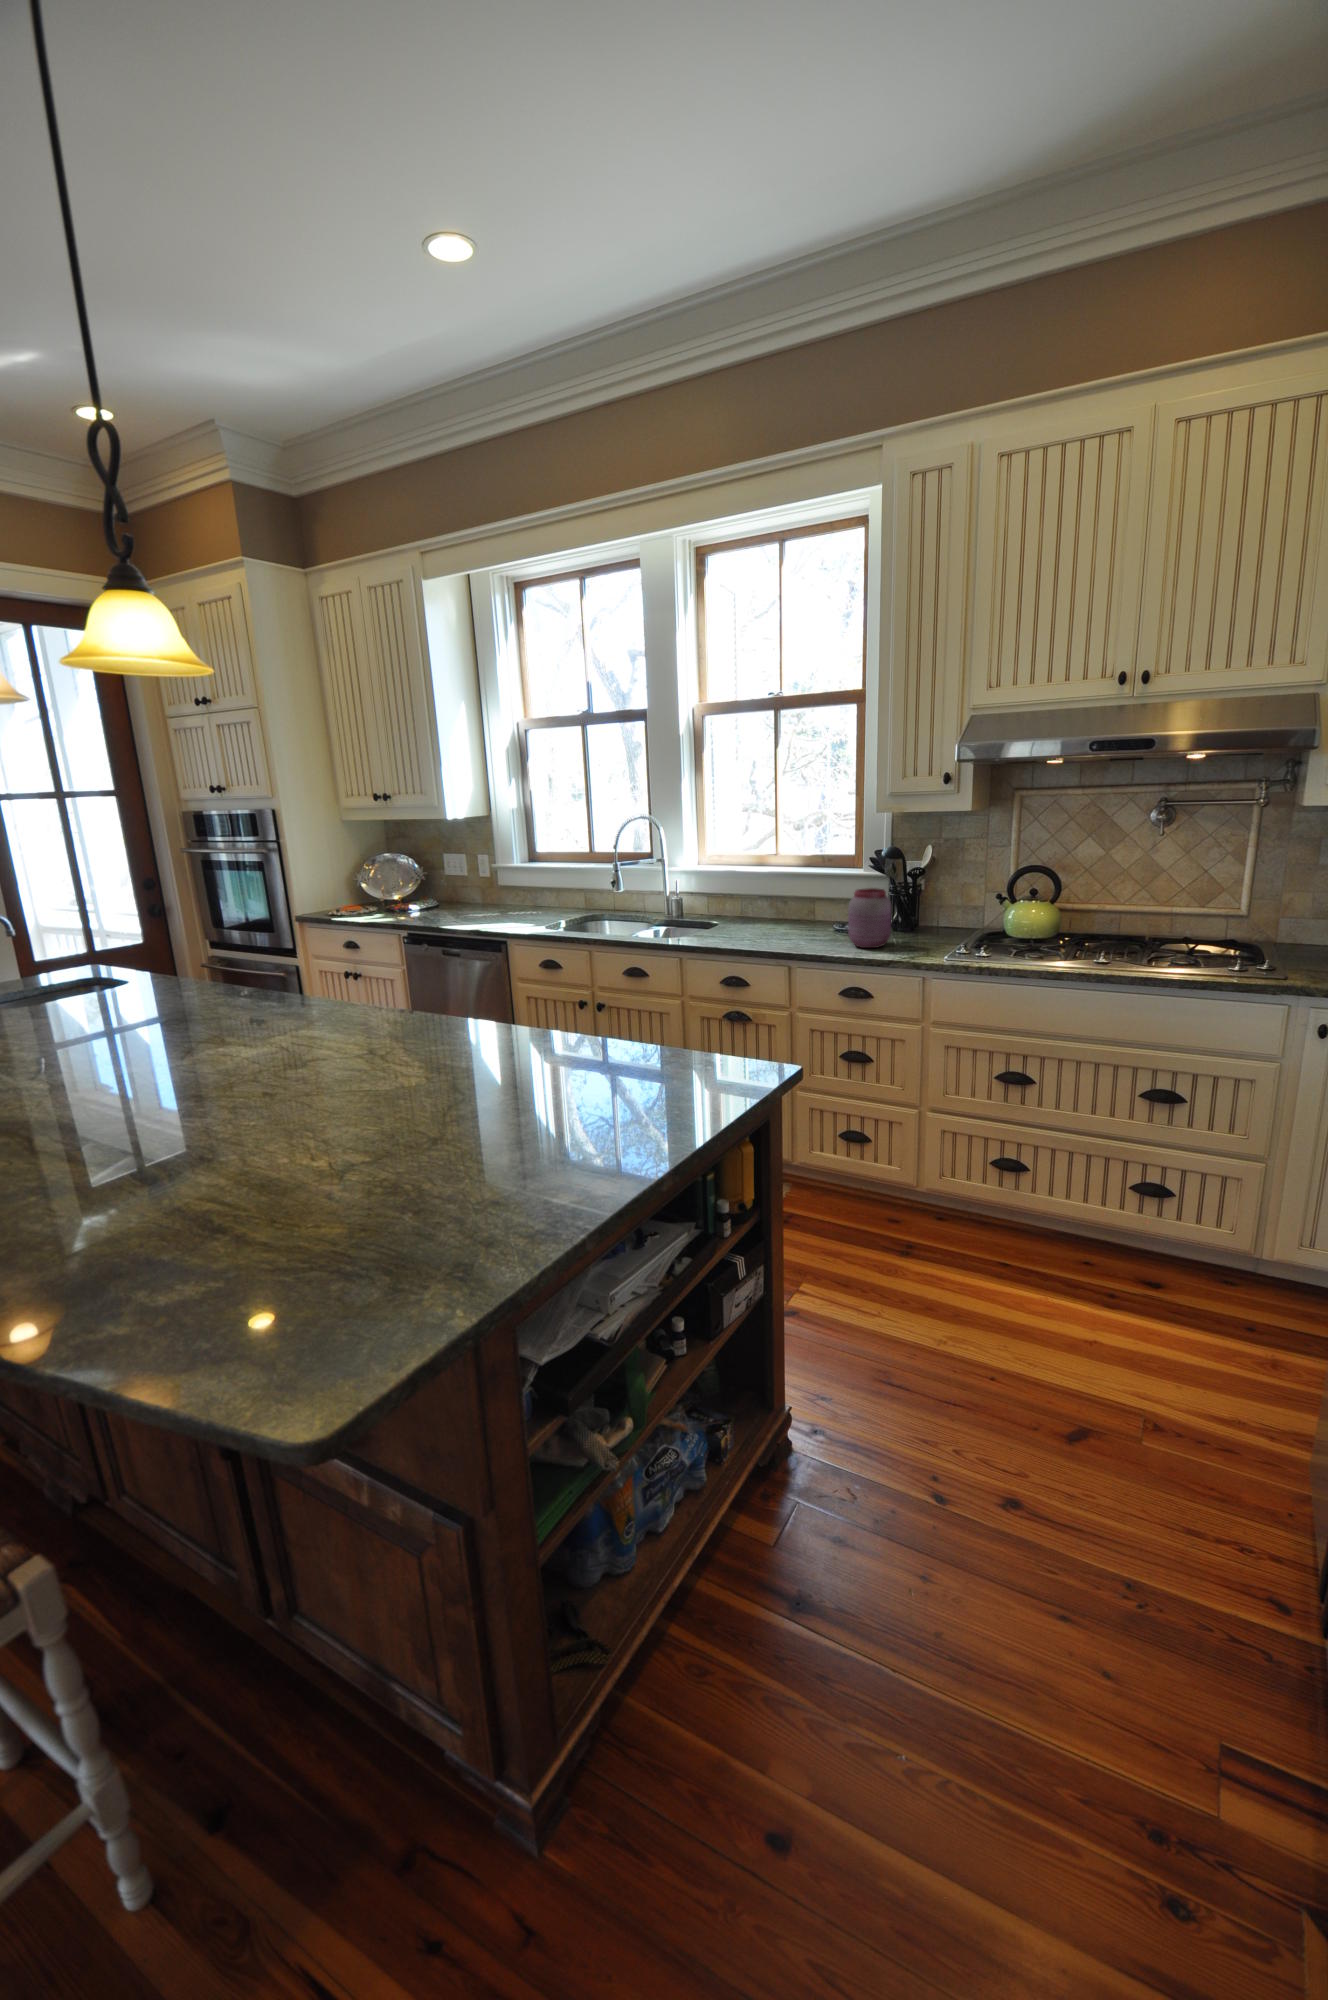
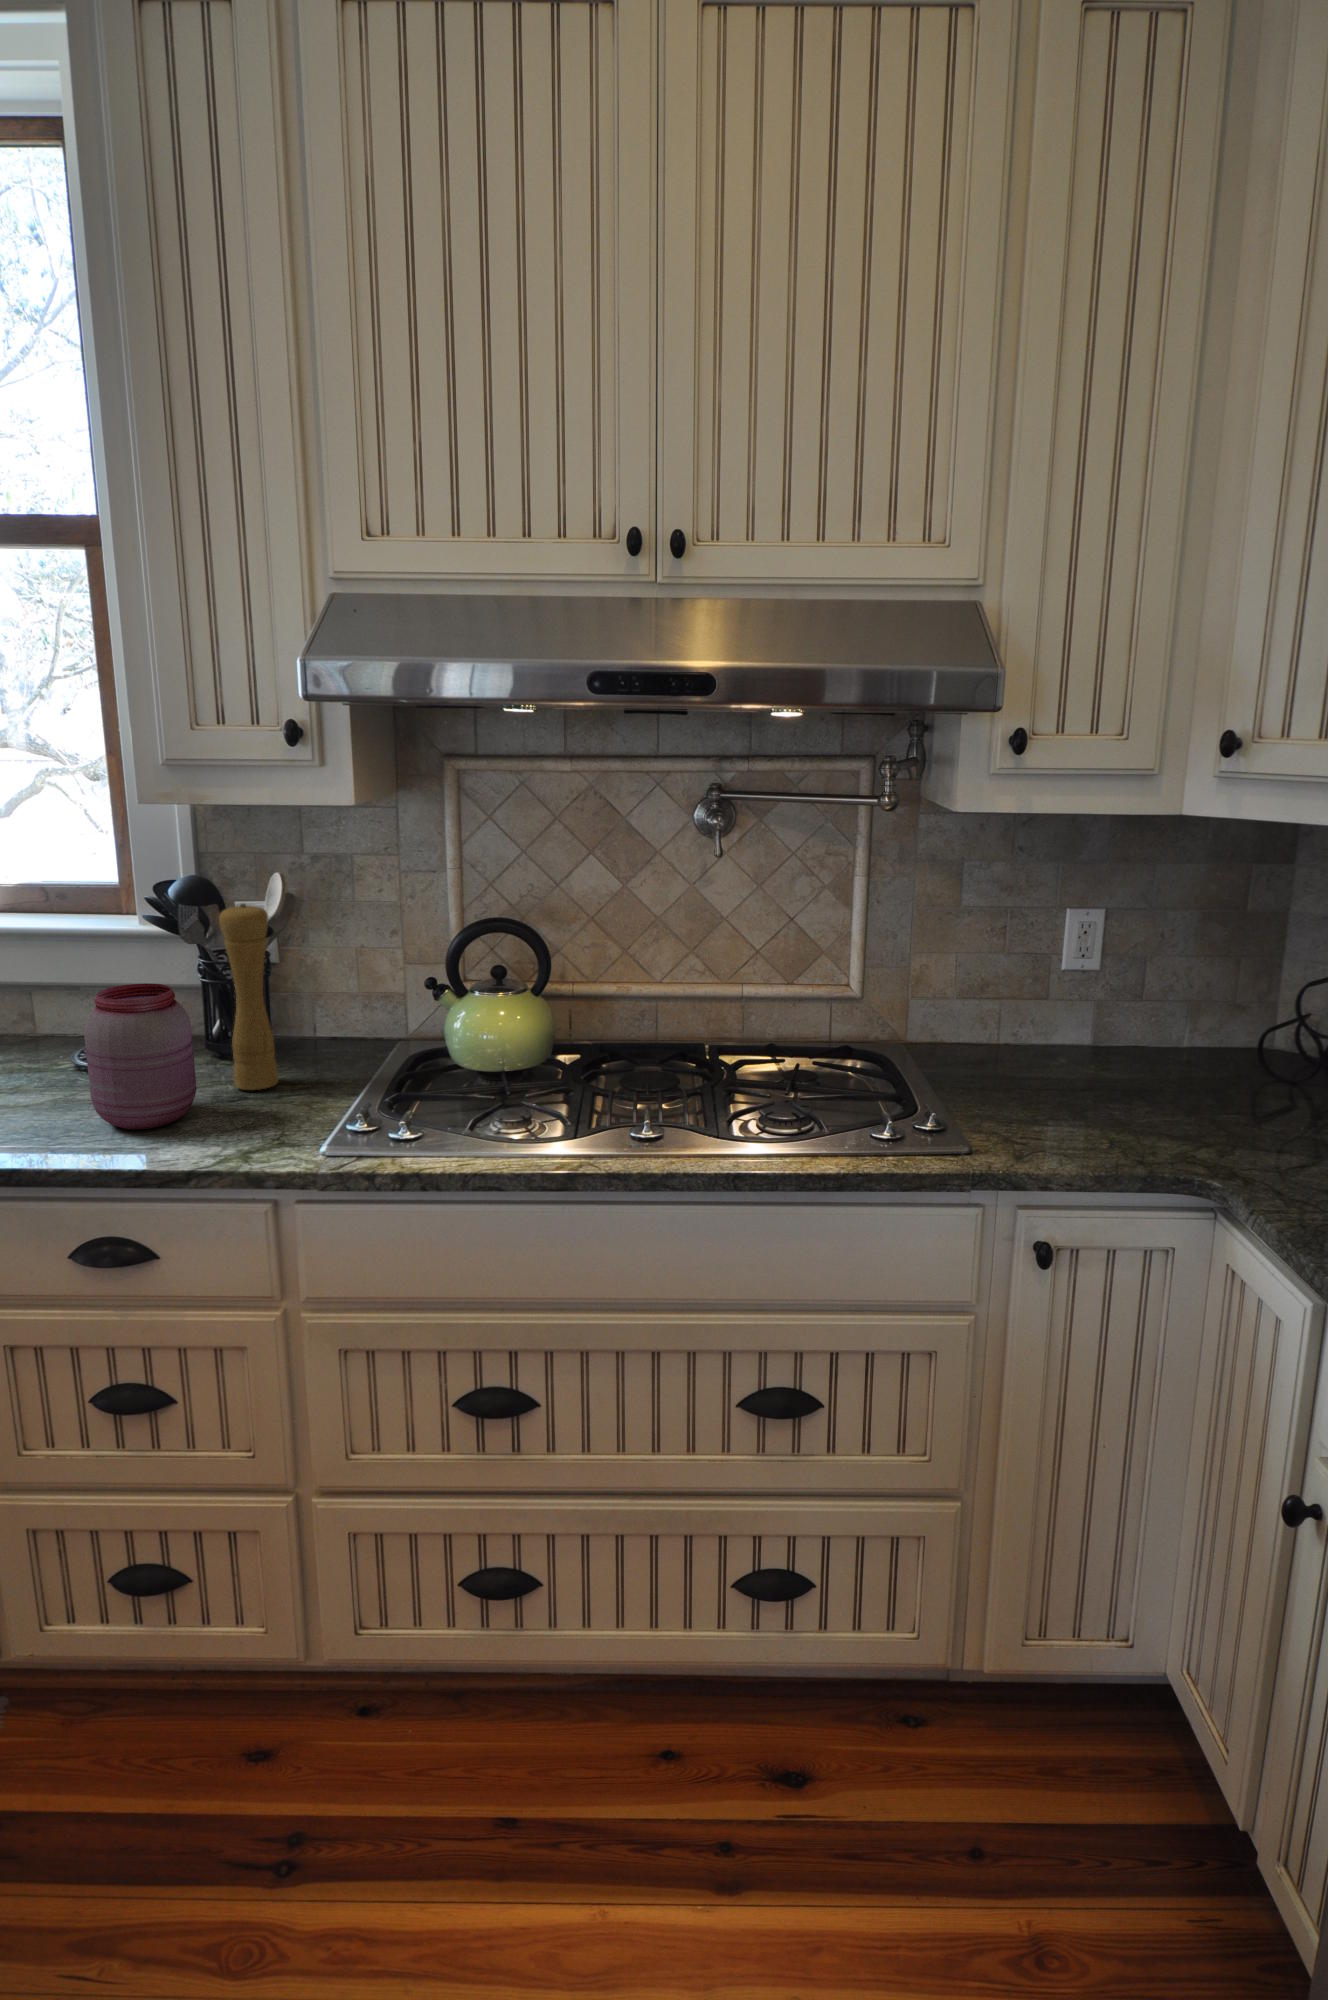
pepper mill: none [904,856,927,940] -> present [219,904,278,1090]

